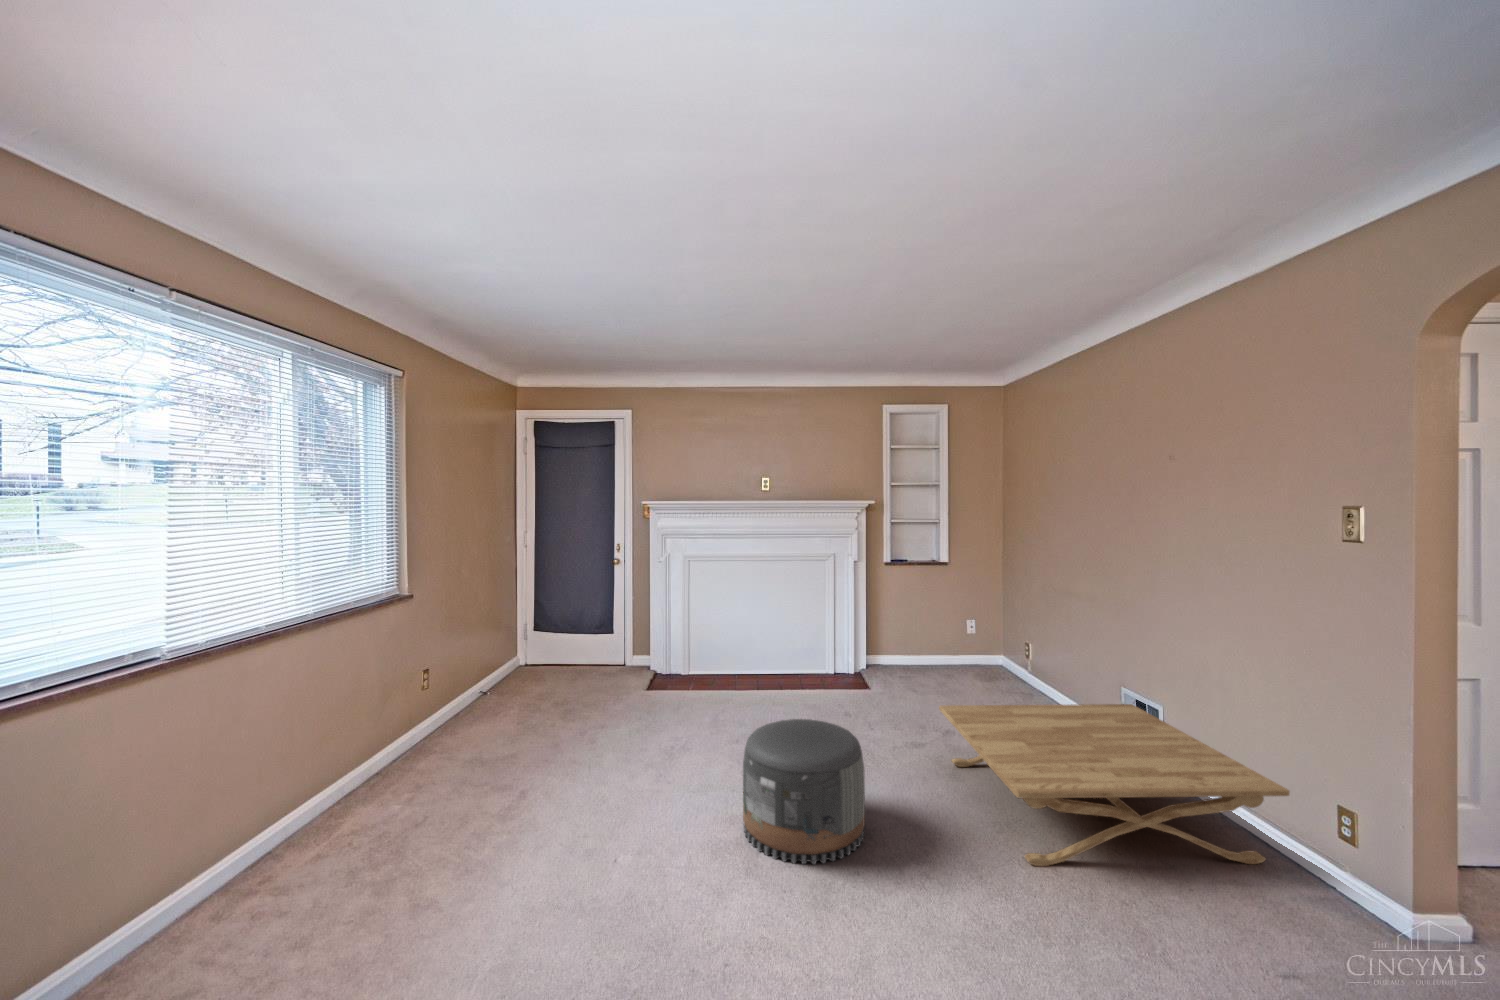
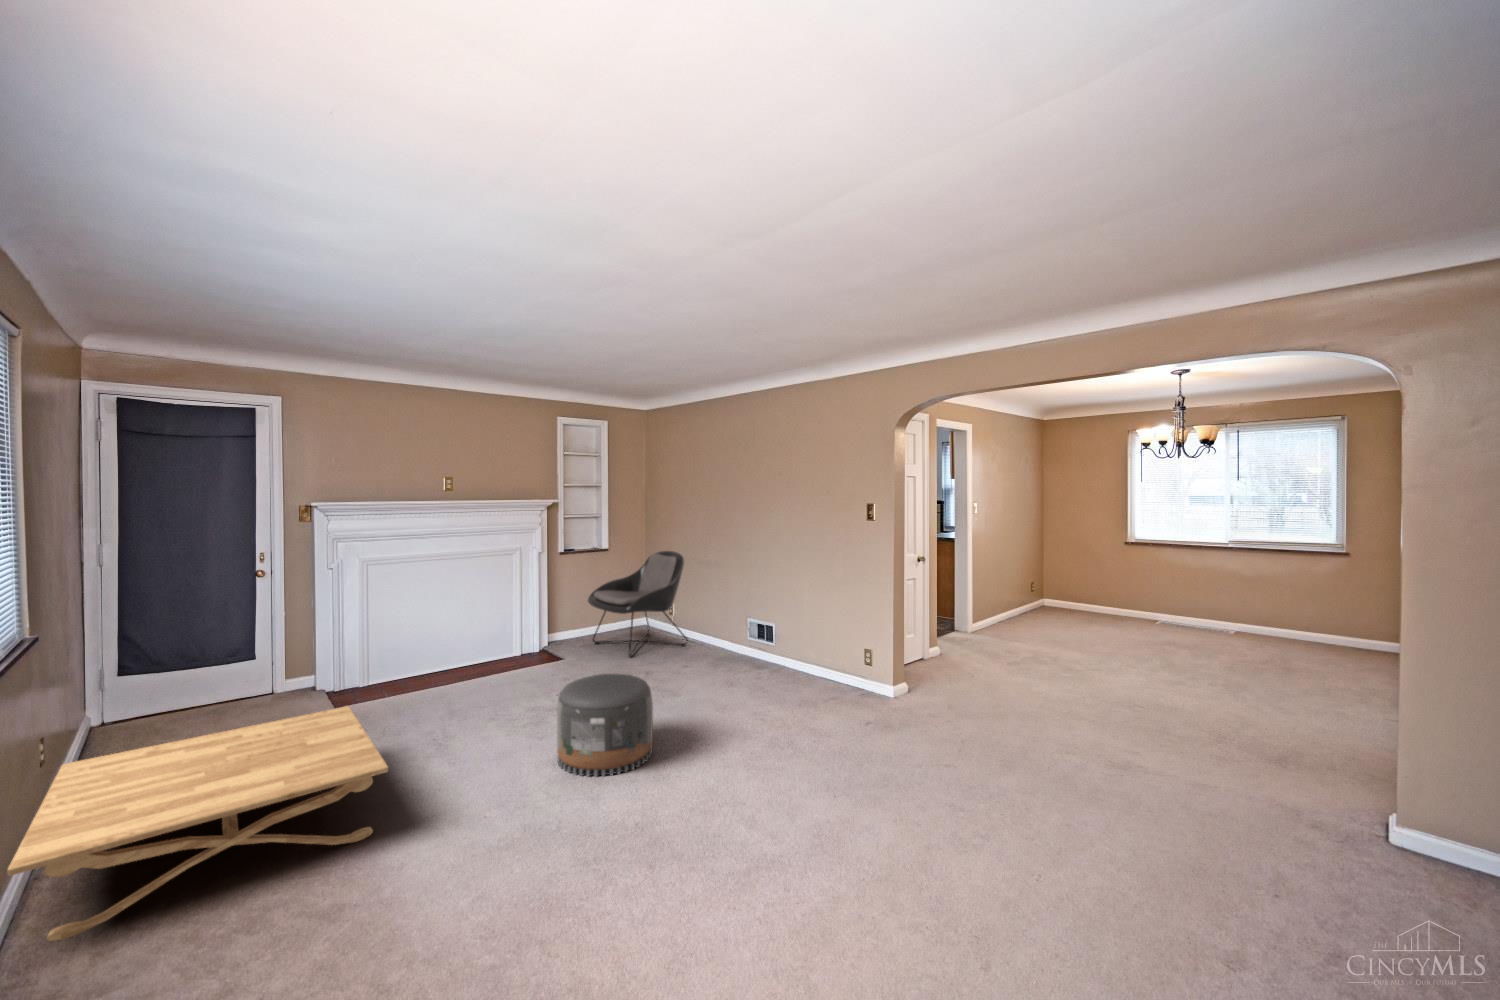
lounge chair: none [913,570,1038,702] -> present [588,551,687,657]
coffee table: present [939,704,1290,866] -> present [7,706,388,941]

